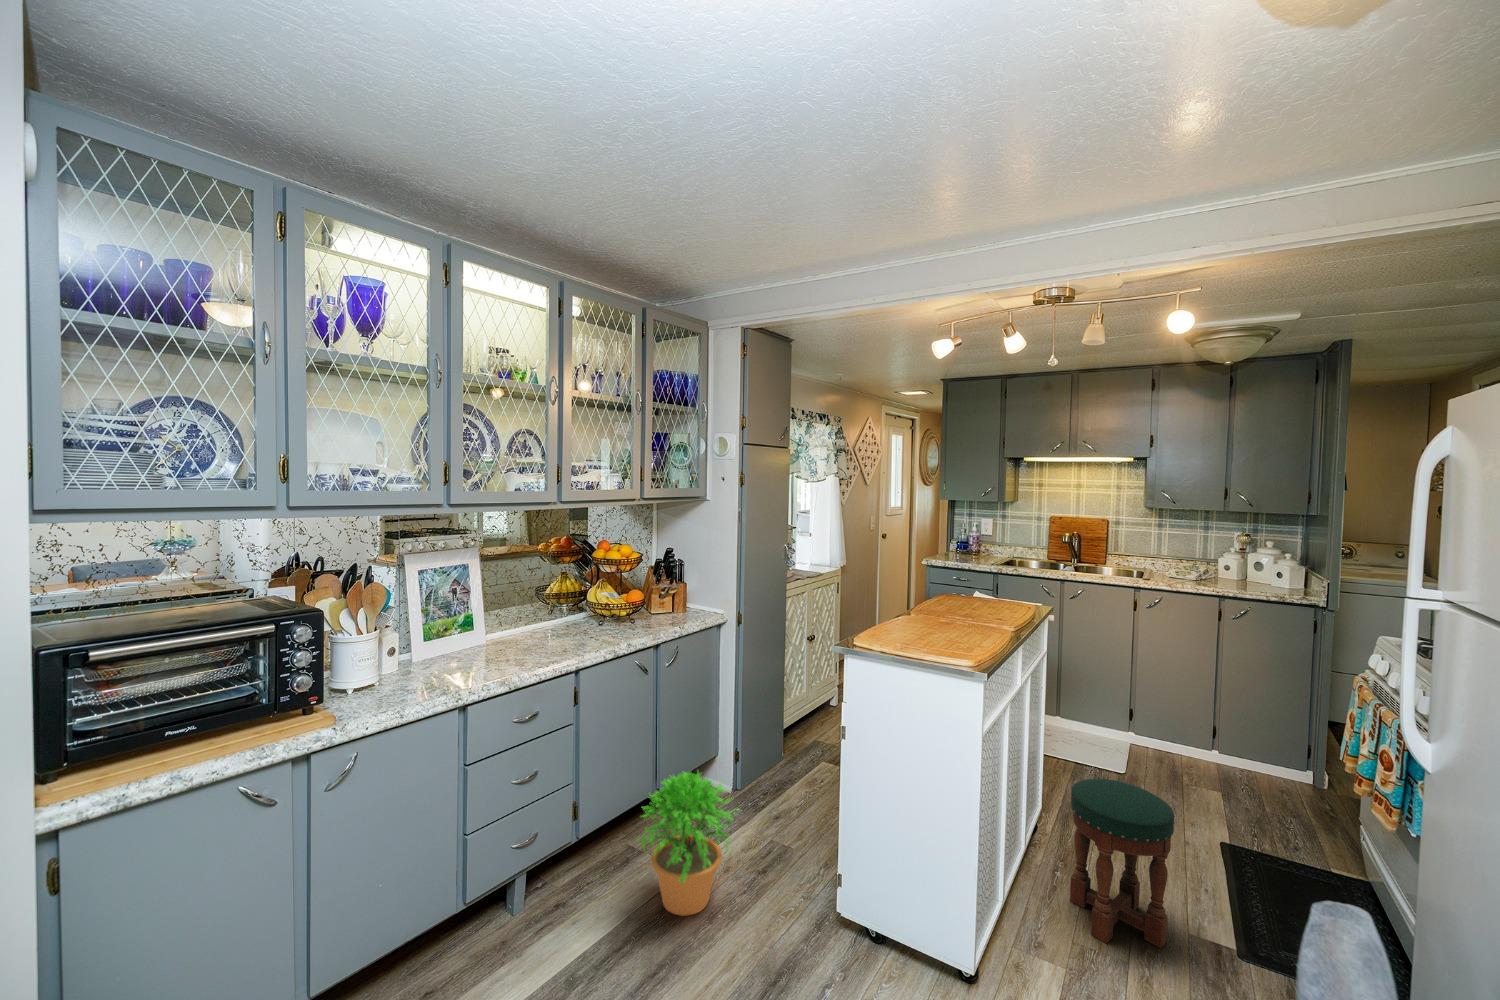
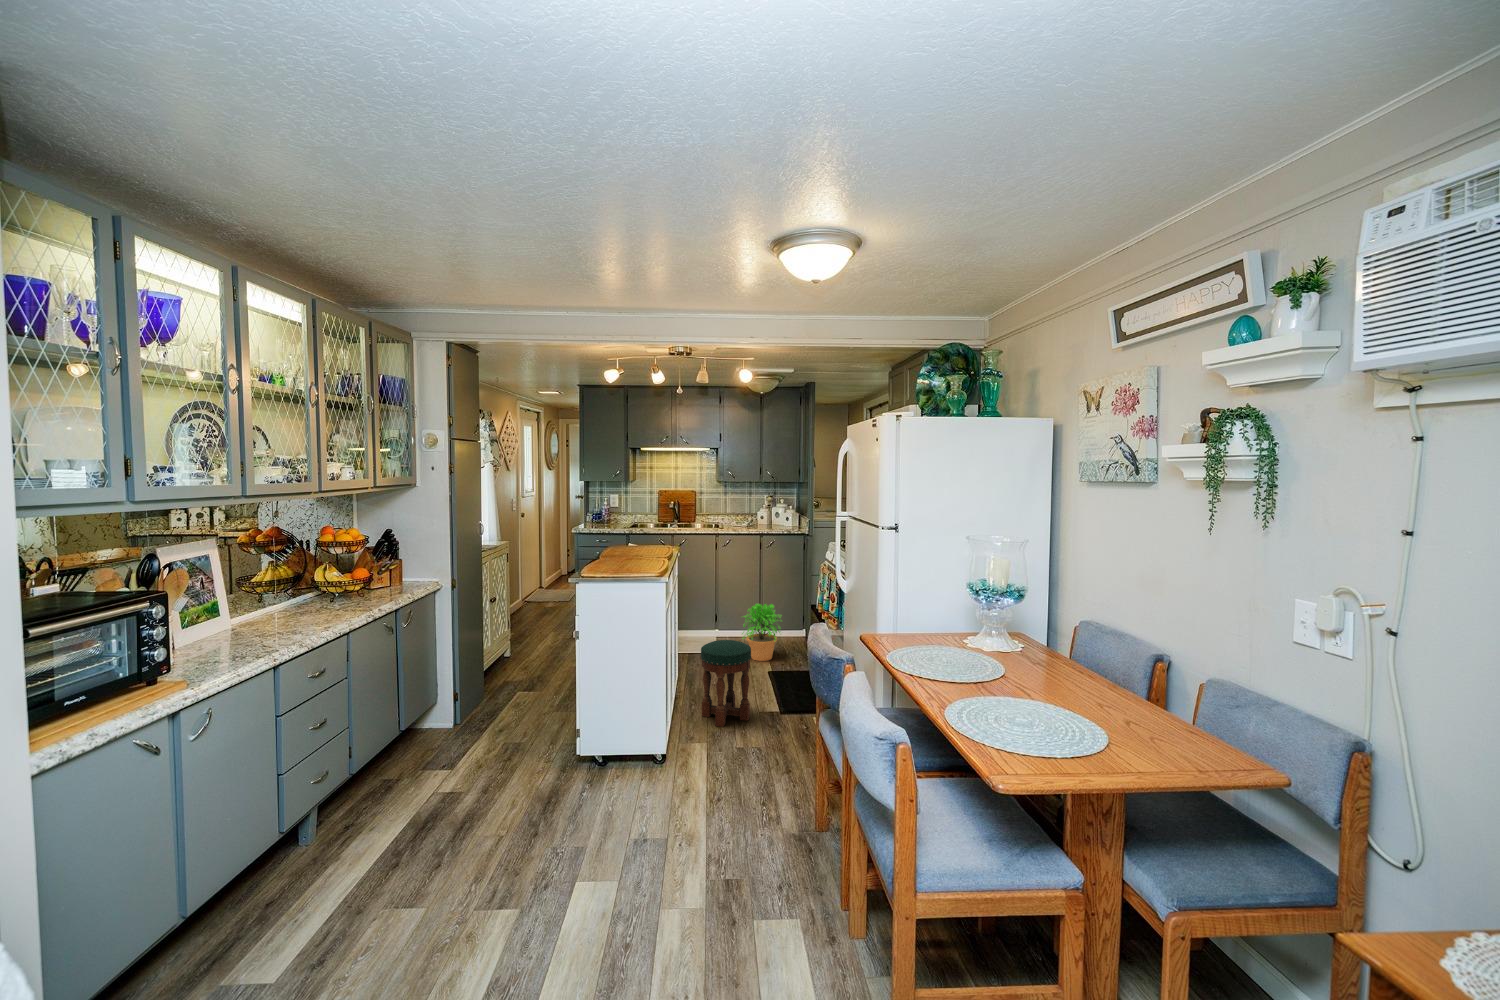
potted plant: present [639,772,739,916] -> present [742,604,780,661]

